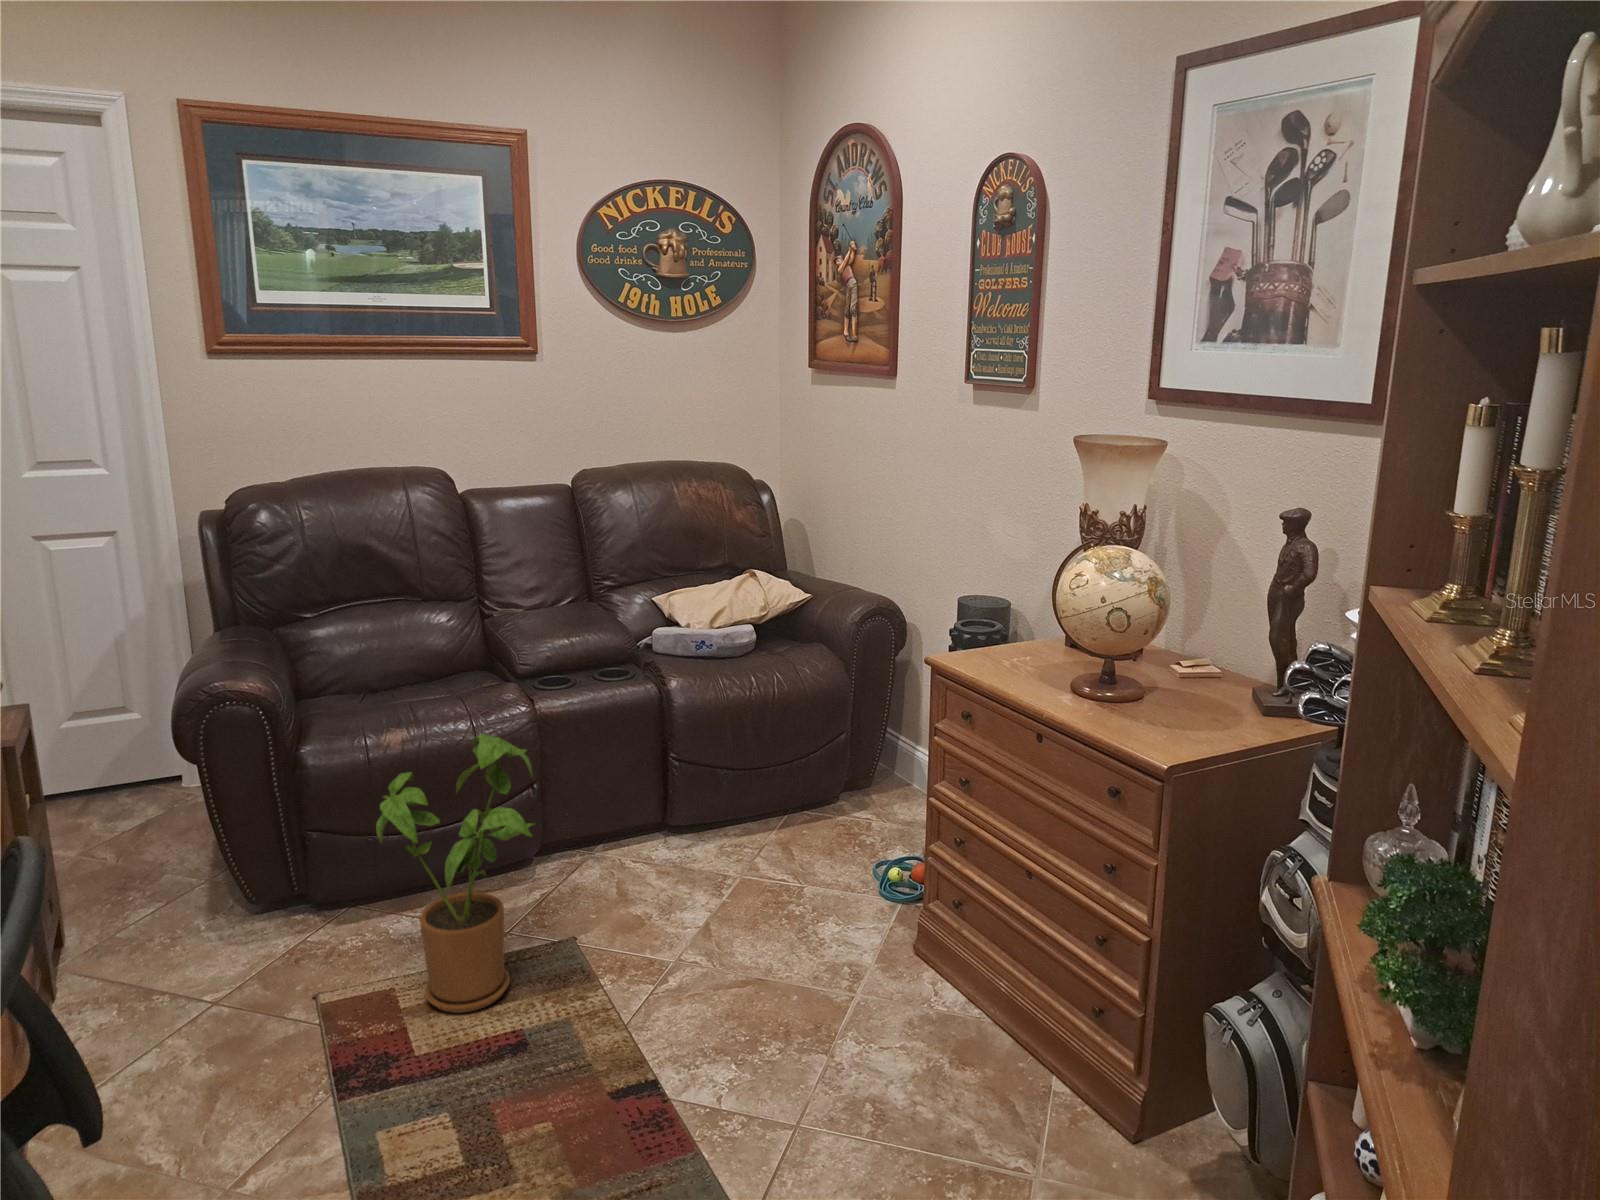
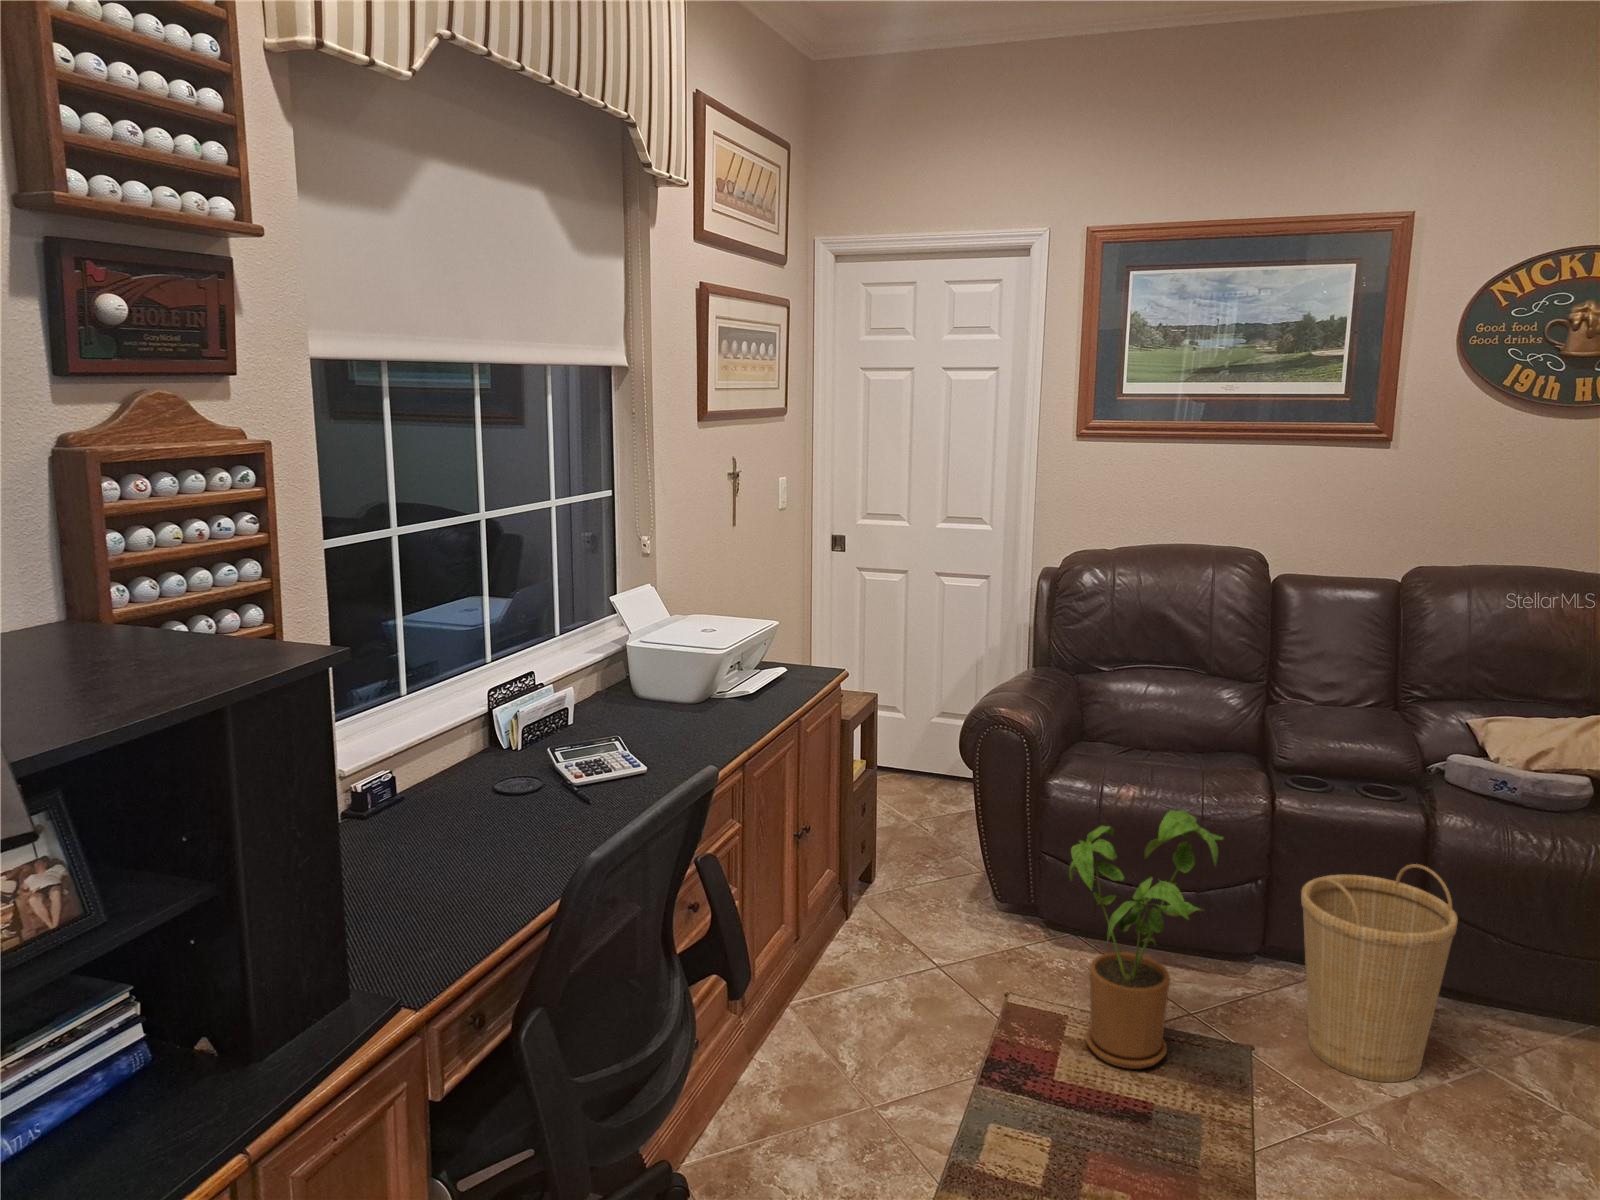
basket: none [591,726,718,927] -> present [1301,864,1458,1082]

